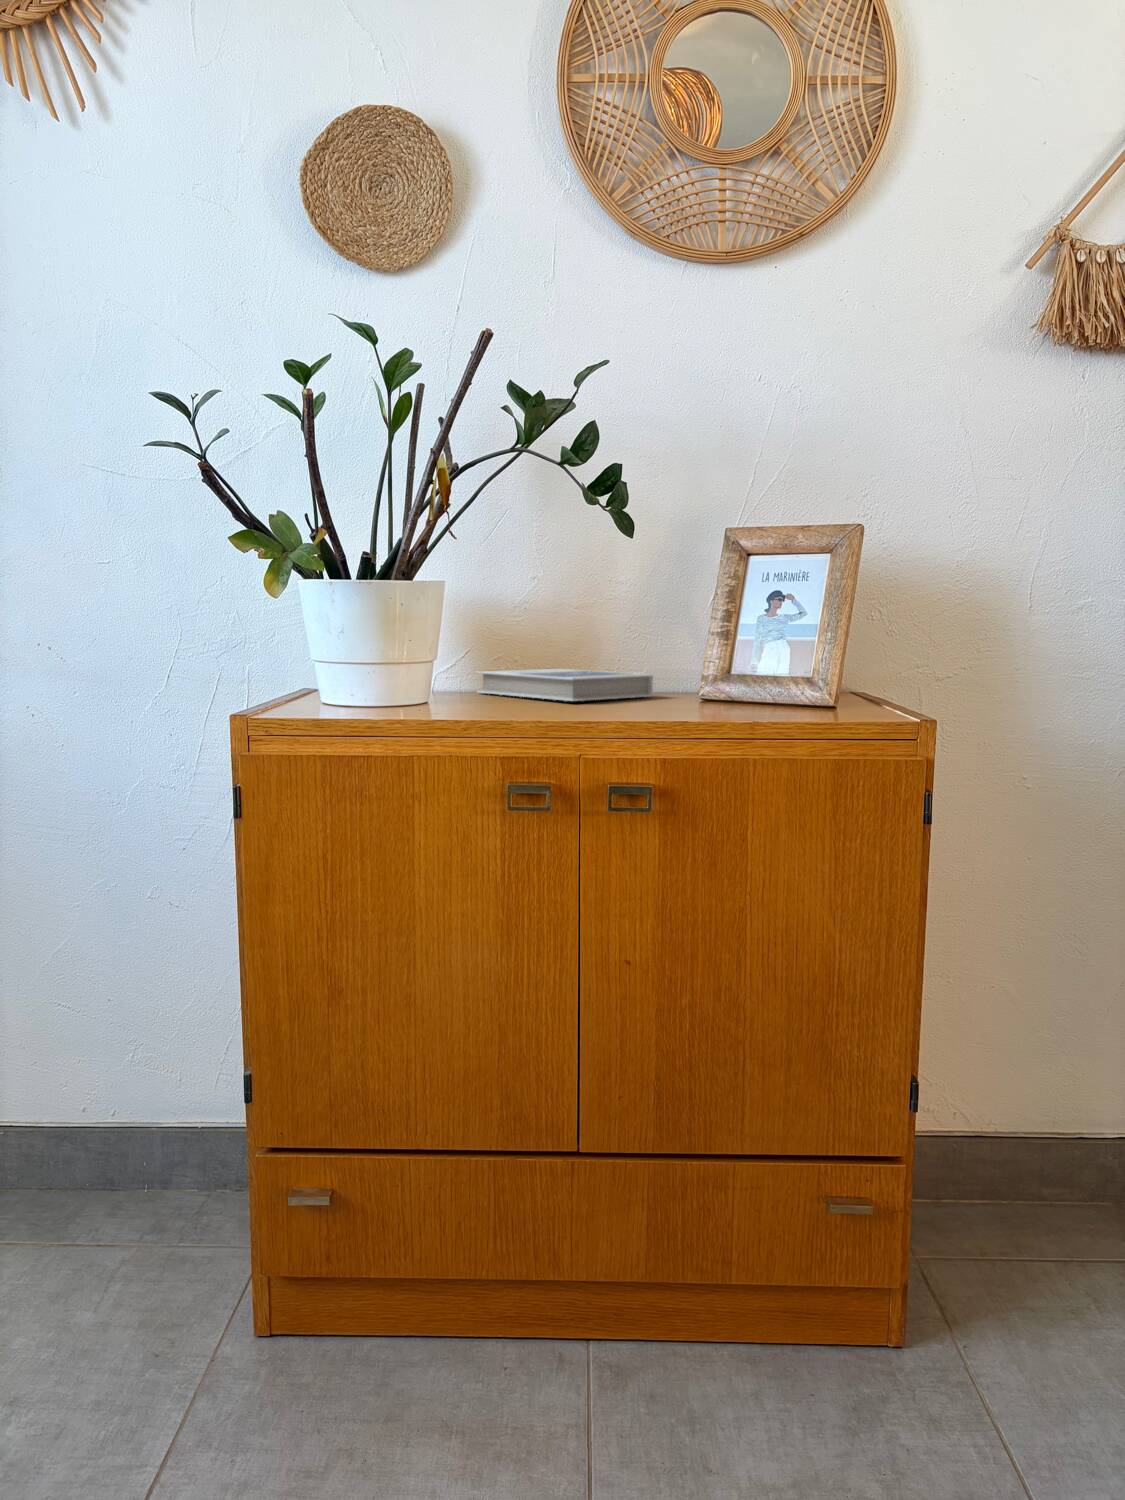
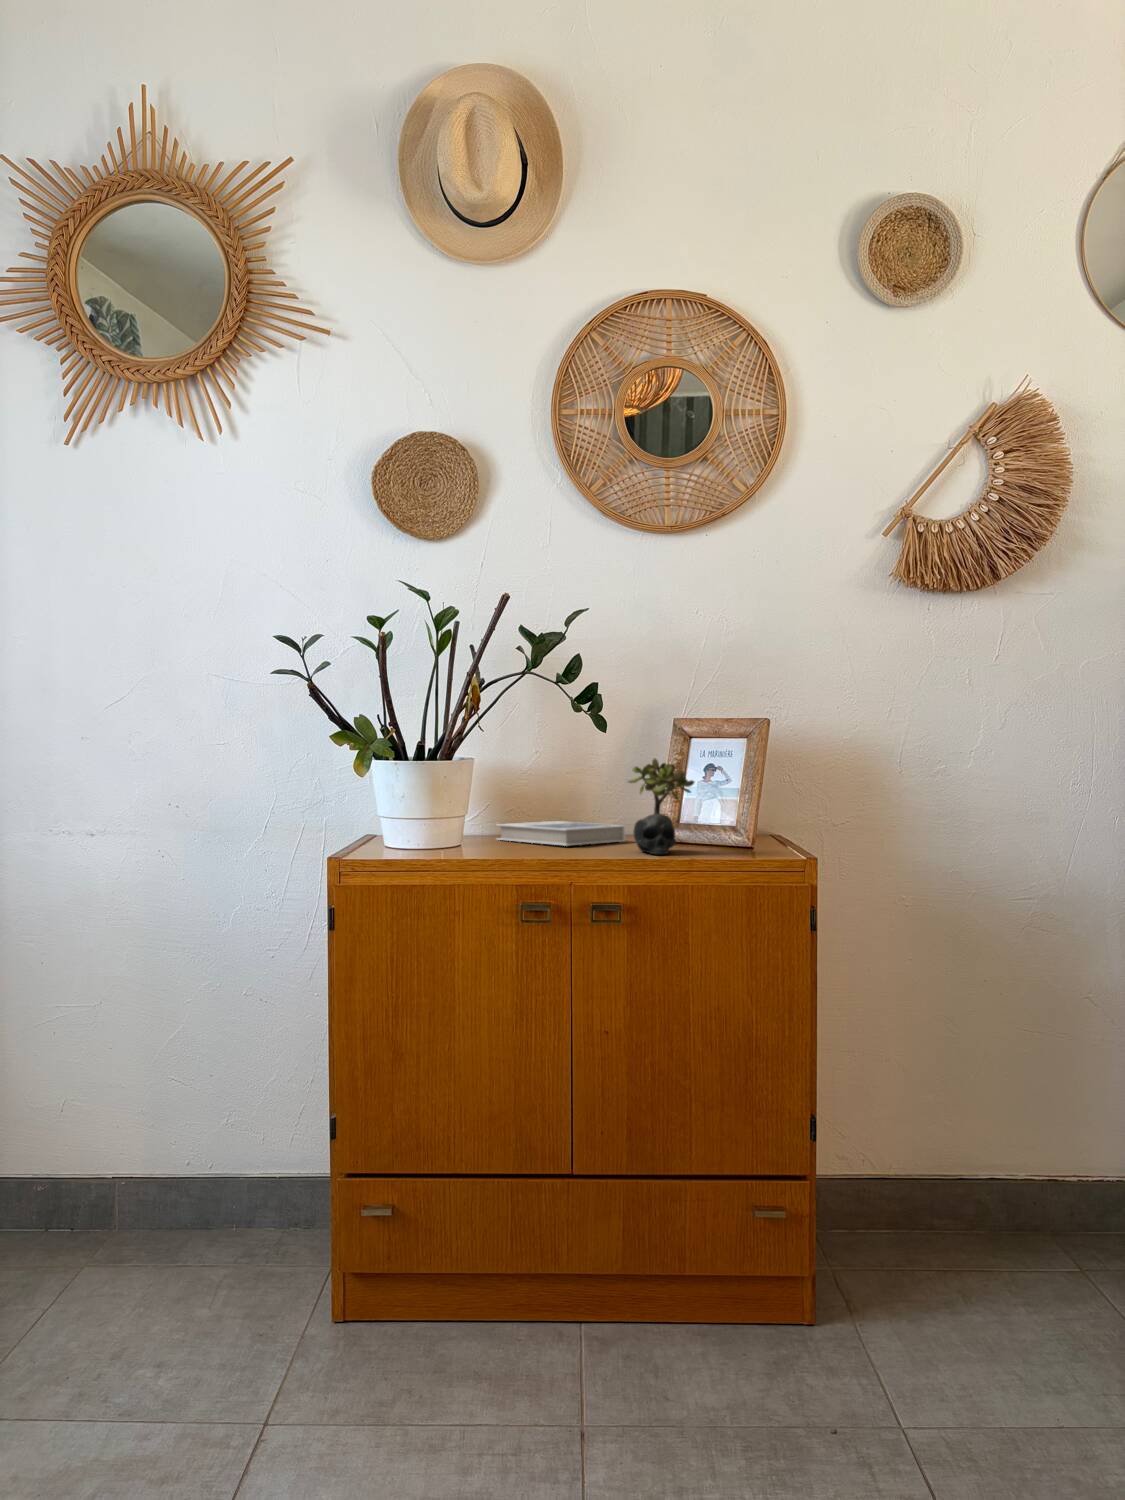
succulent plant: none [661,579,758,714] -> present [628,759,694,854]

